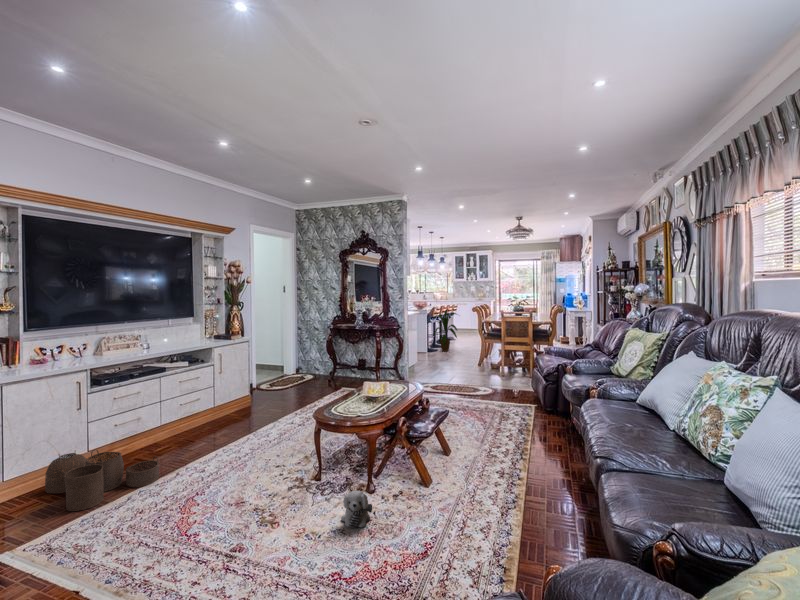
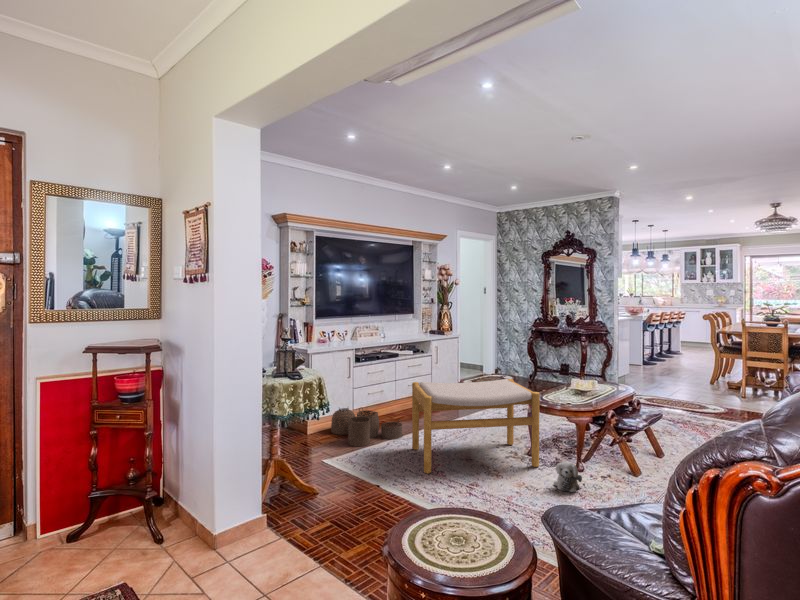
house plant: present [433,309,457,352] -> none [650,316,687,366]
footstool: none [164,391,327,541] -> present [412,379,540,474]

